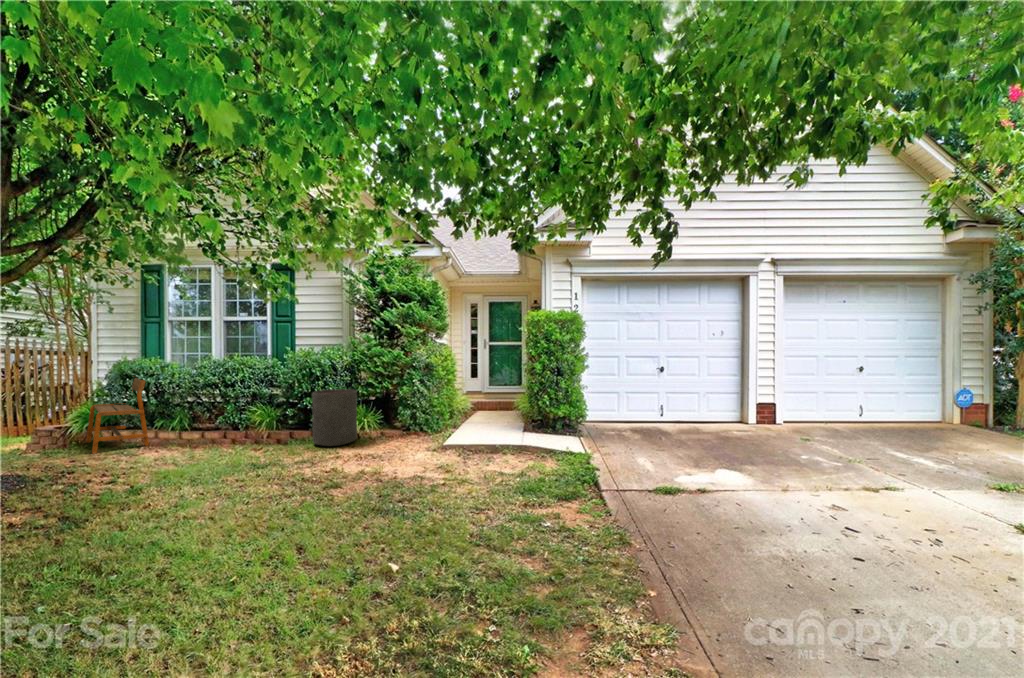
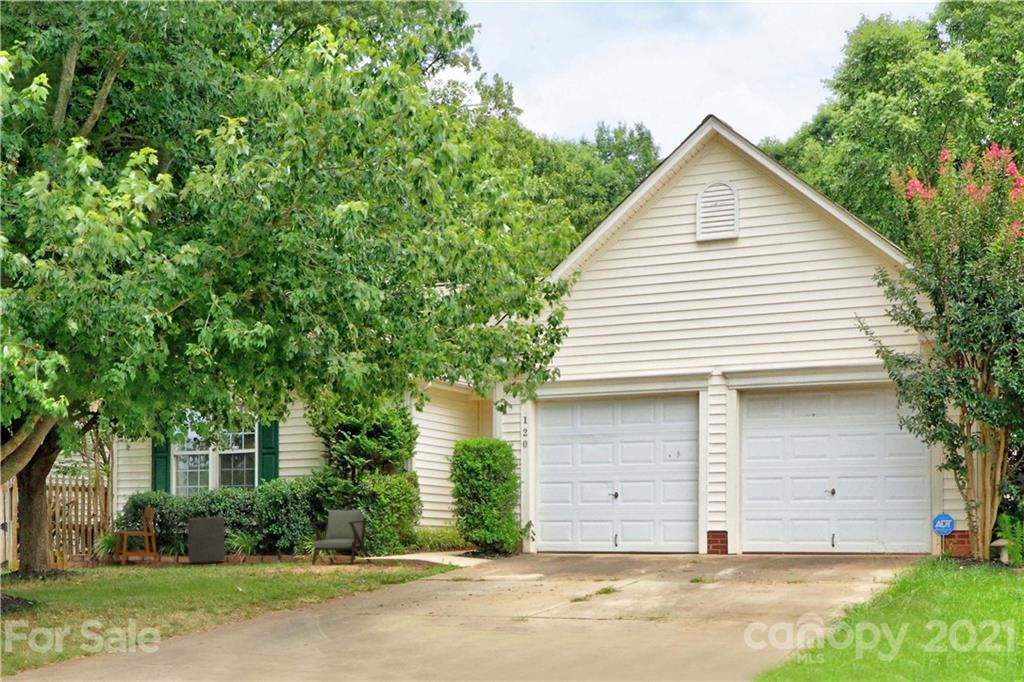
lounge chair: none [370,382,430,449] -> present [311,510,370,565]
trash can: present [312,389,357,446] -> present [188,517,225,564]

